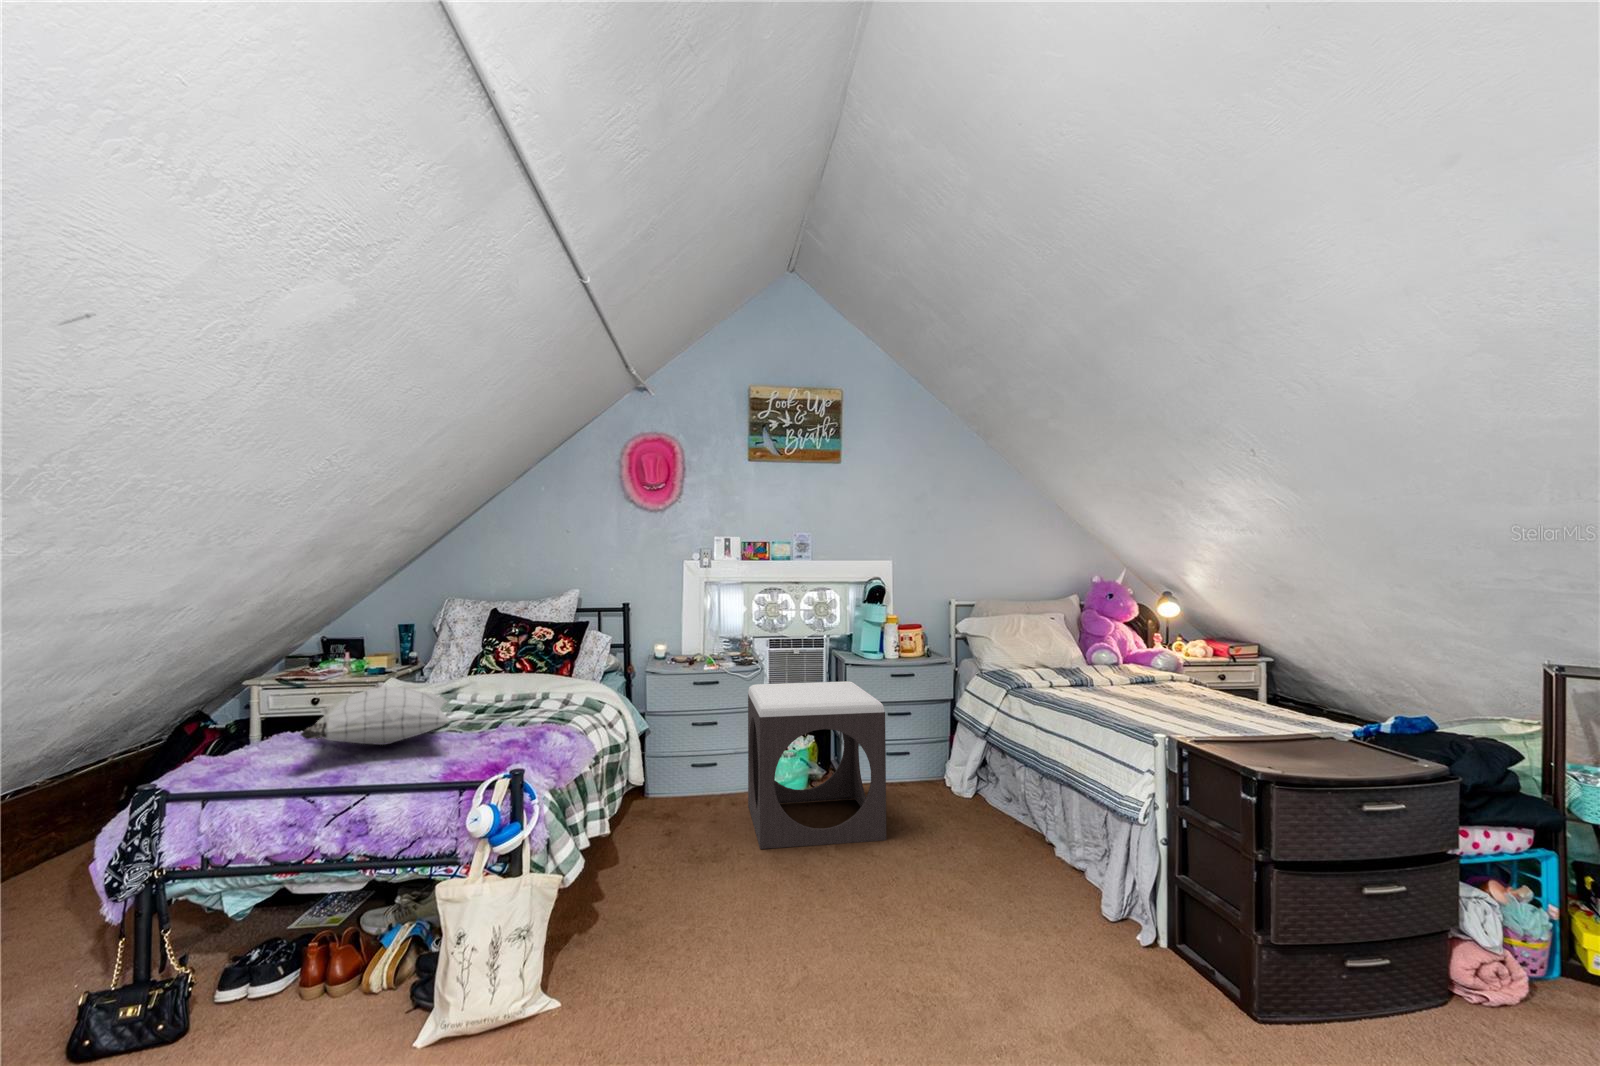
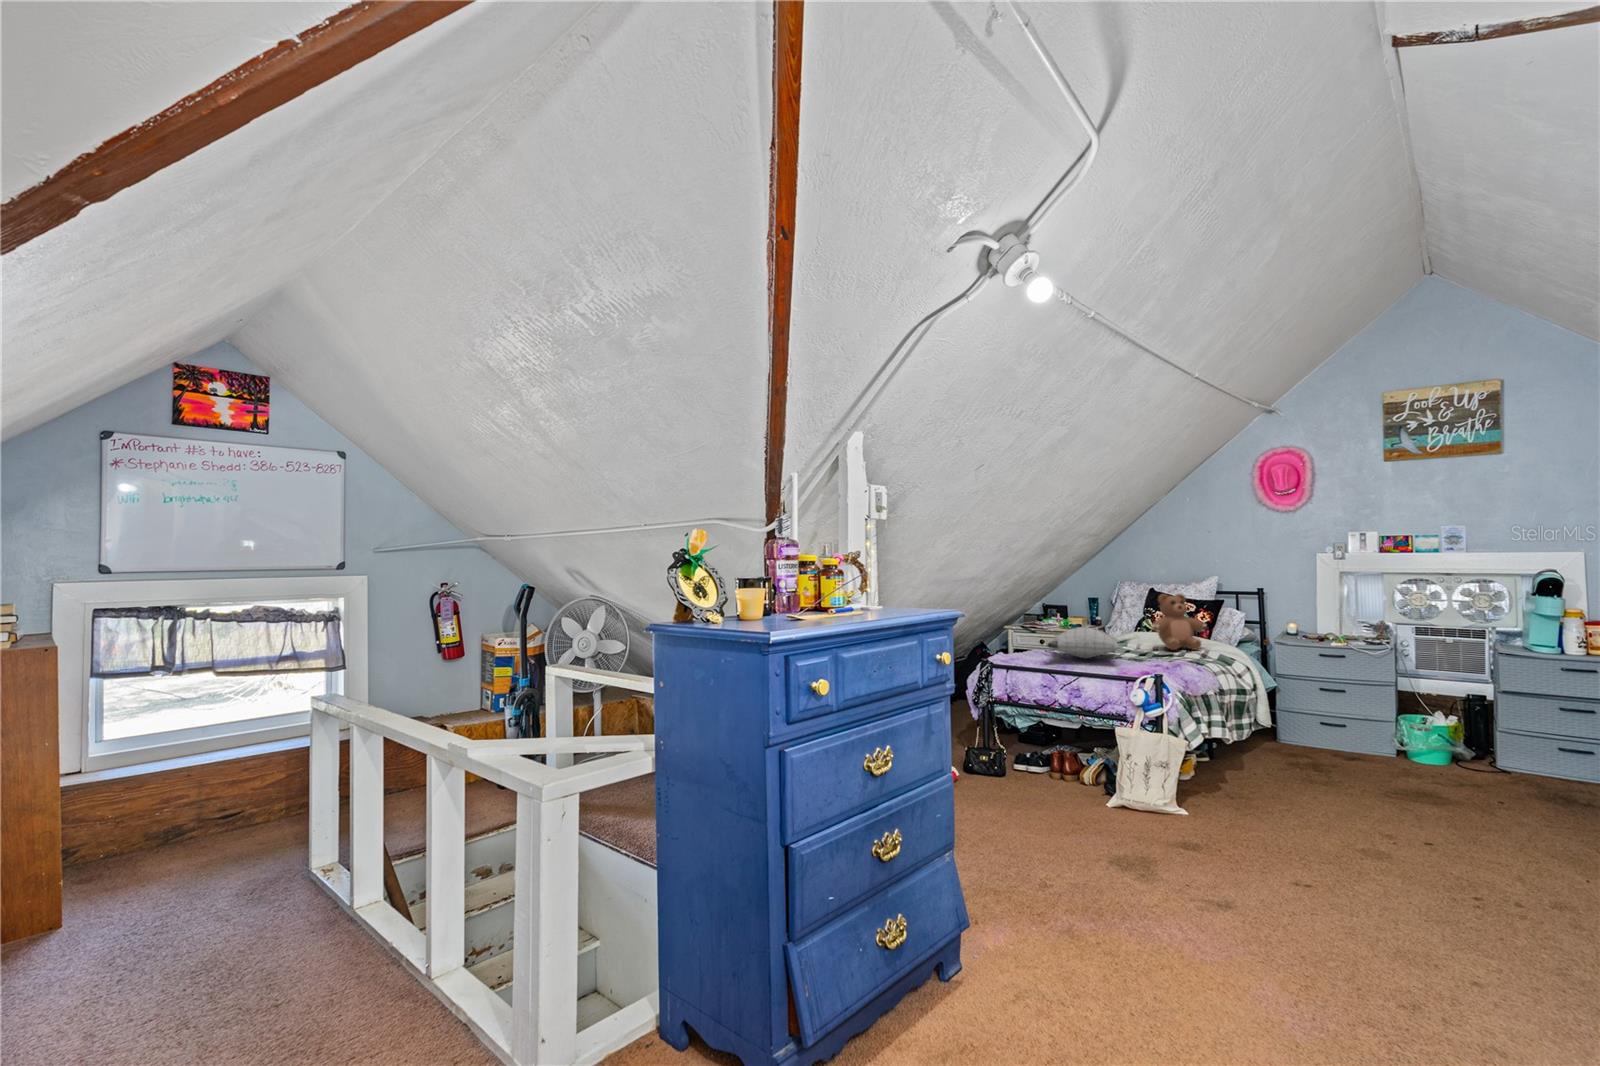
teddy bear: none [498,616,577,704] -> present [1152,594,1206,650]
footstool: present [748,681,886,849] -> none [1366,660,1518,808]

